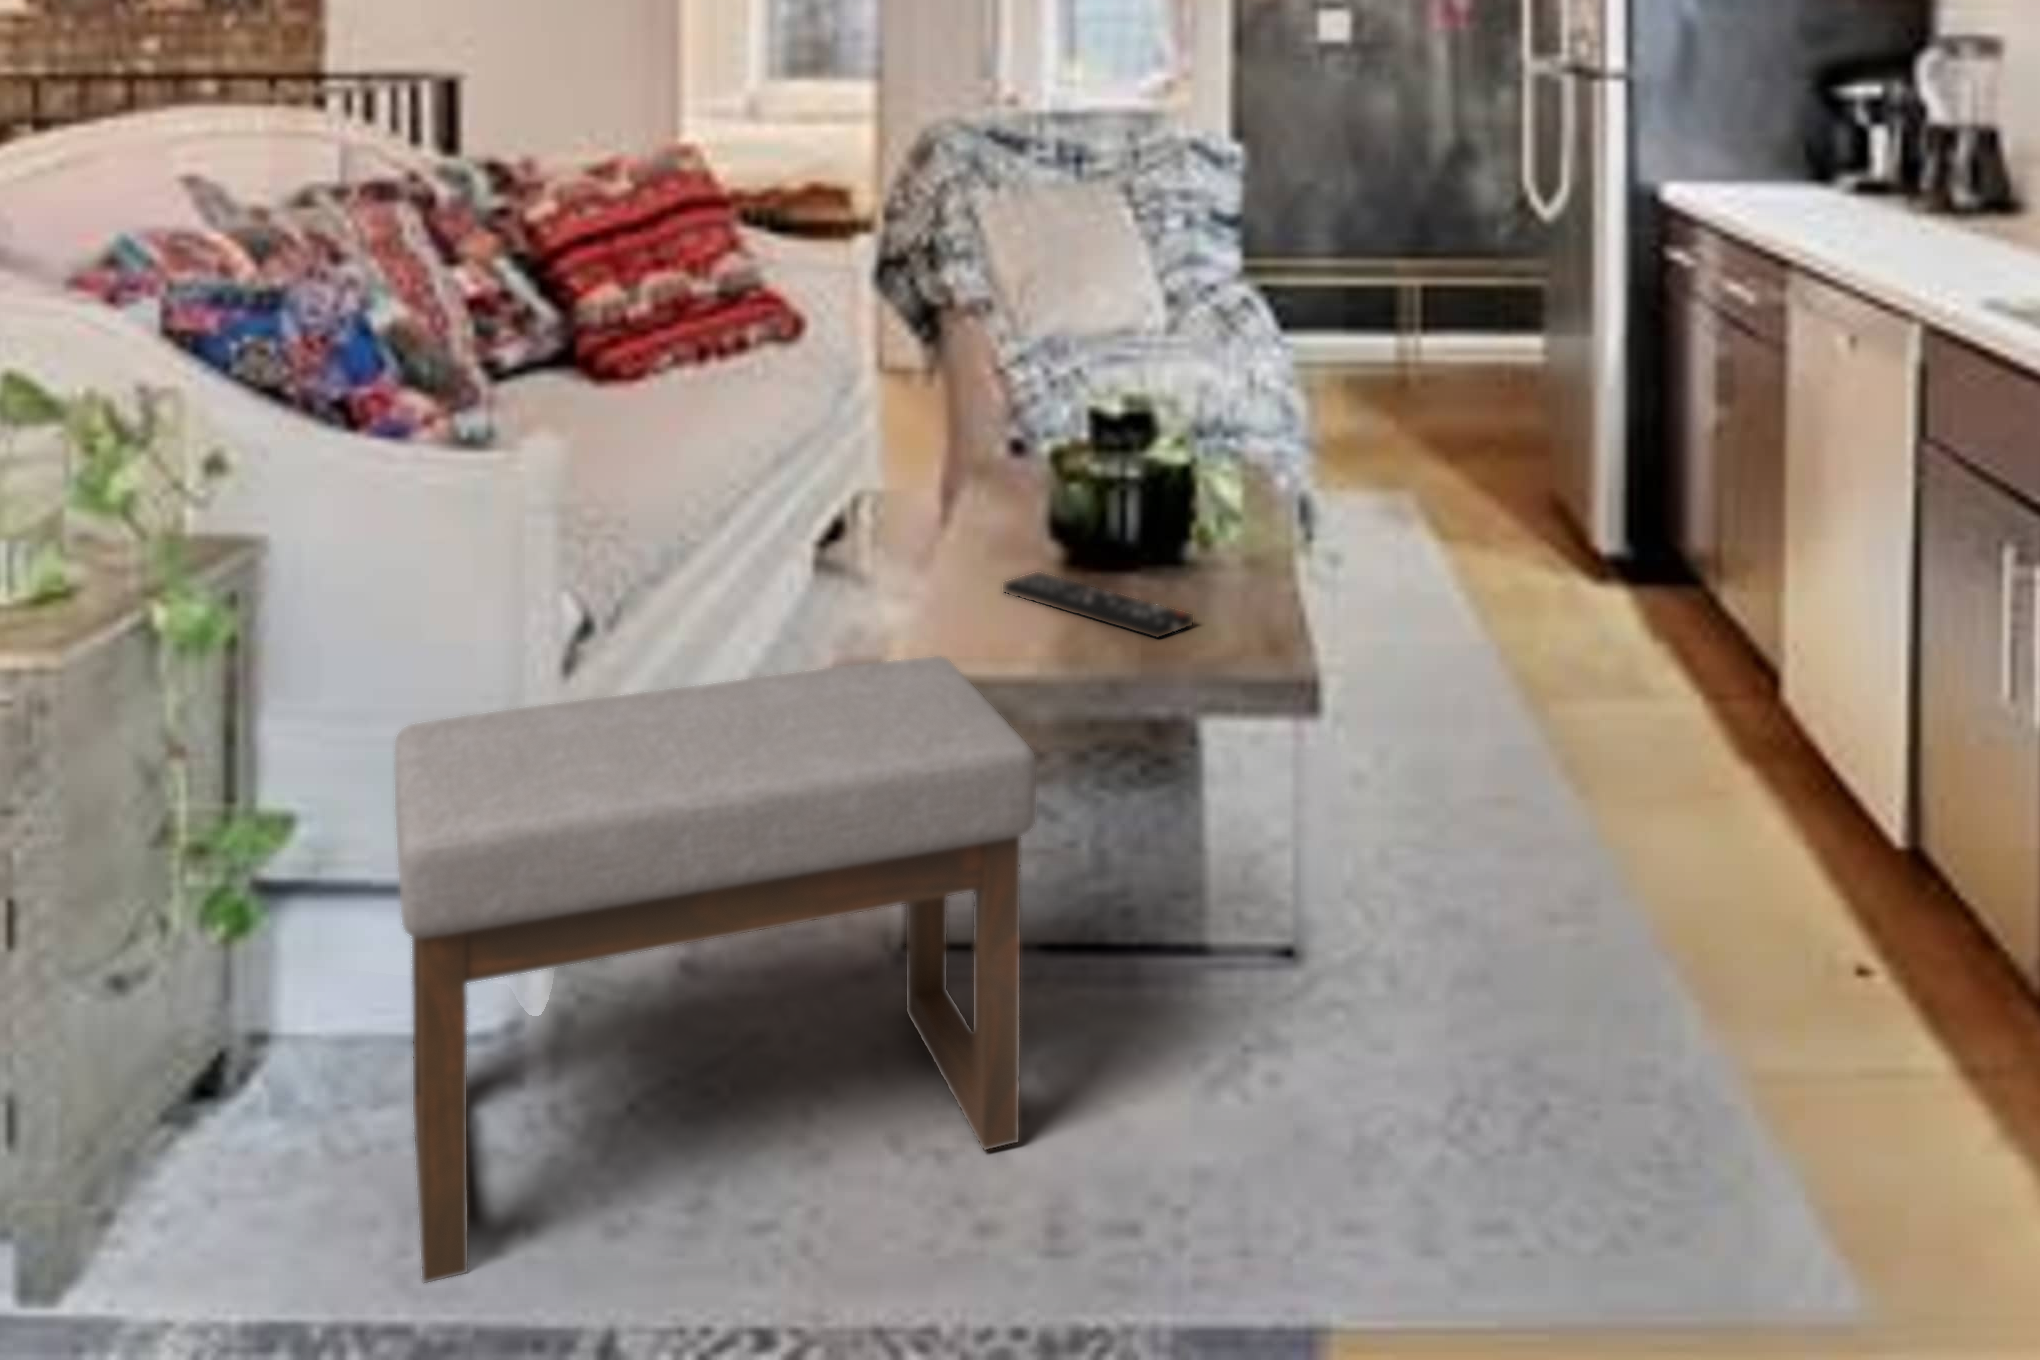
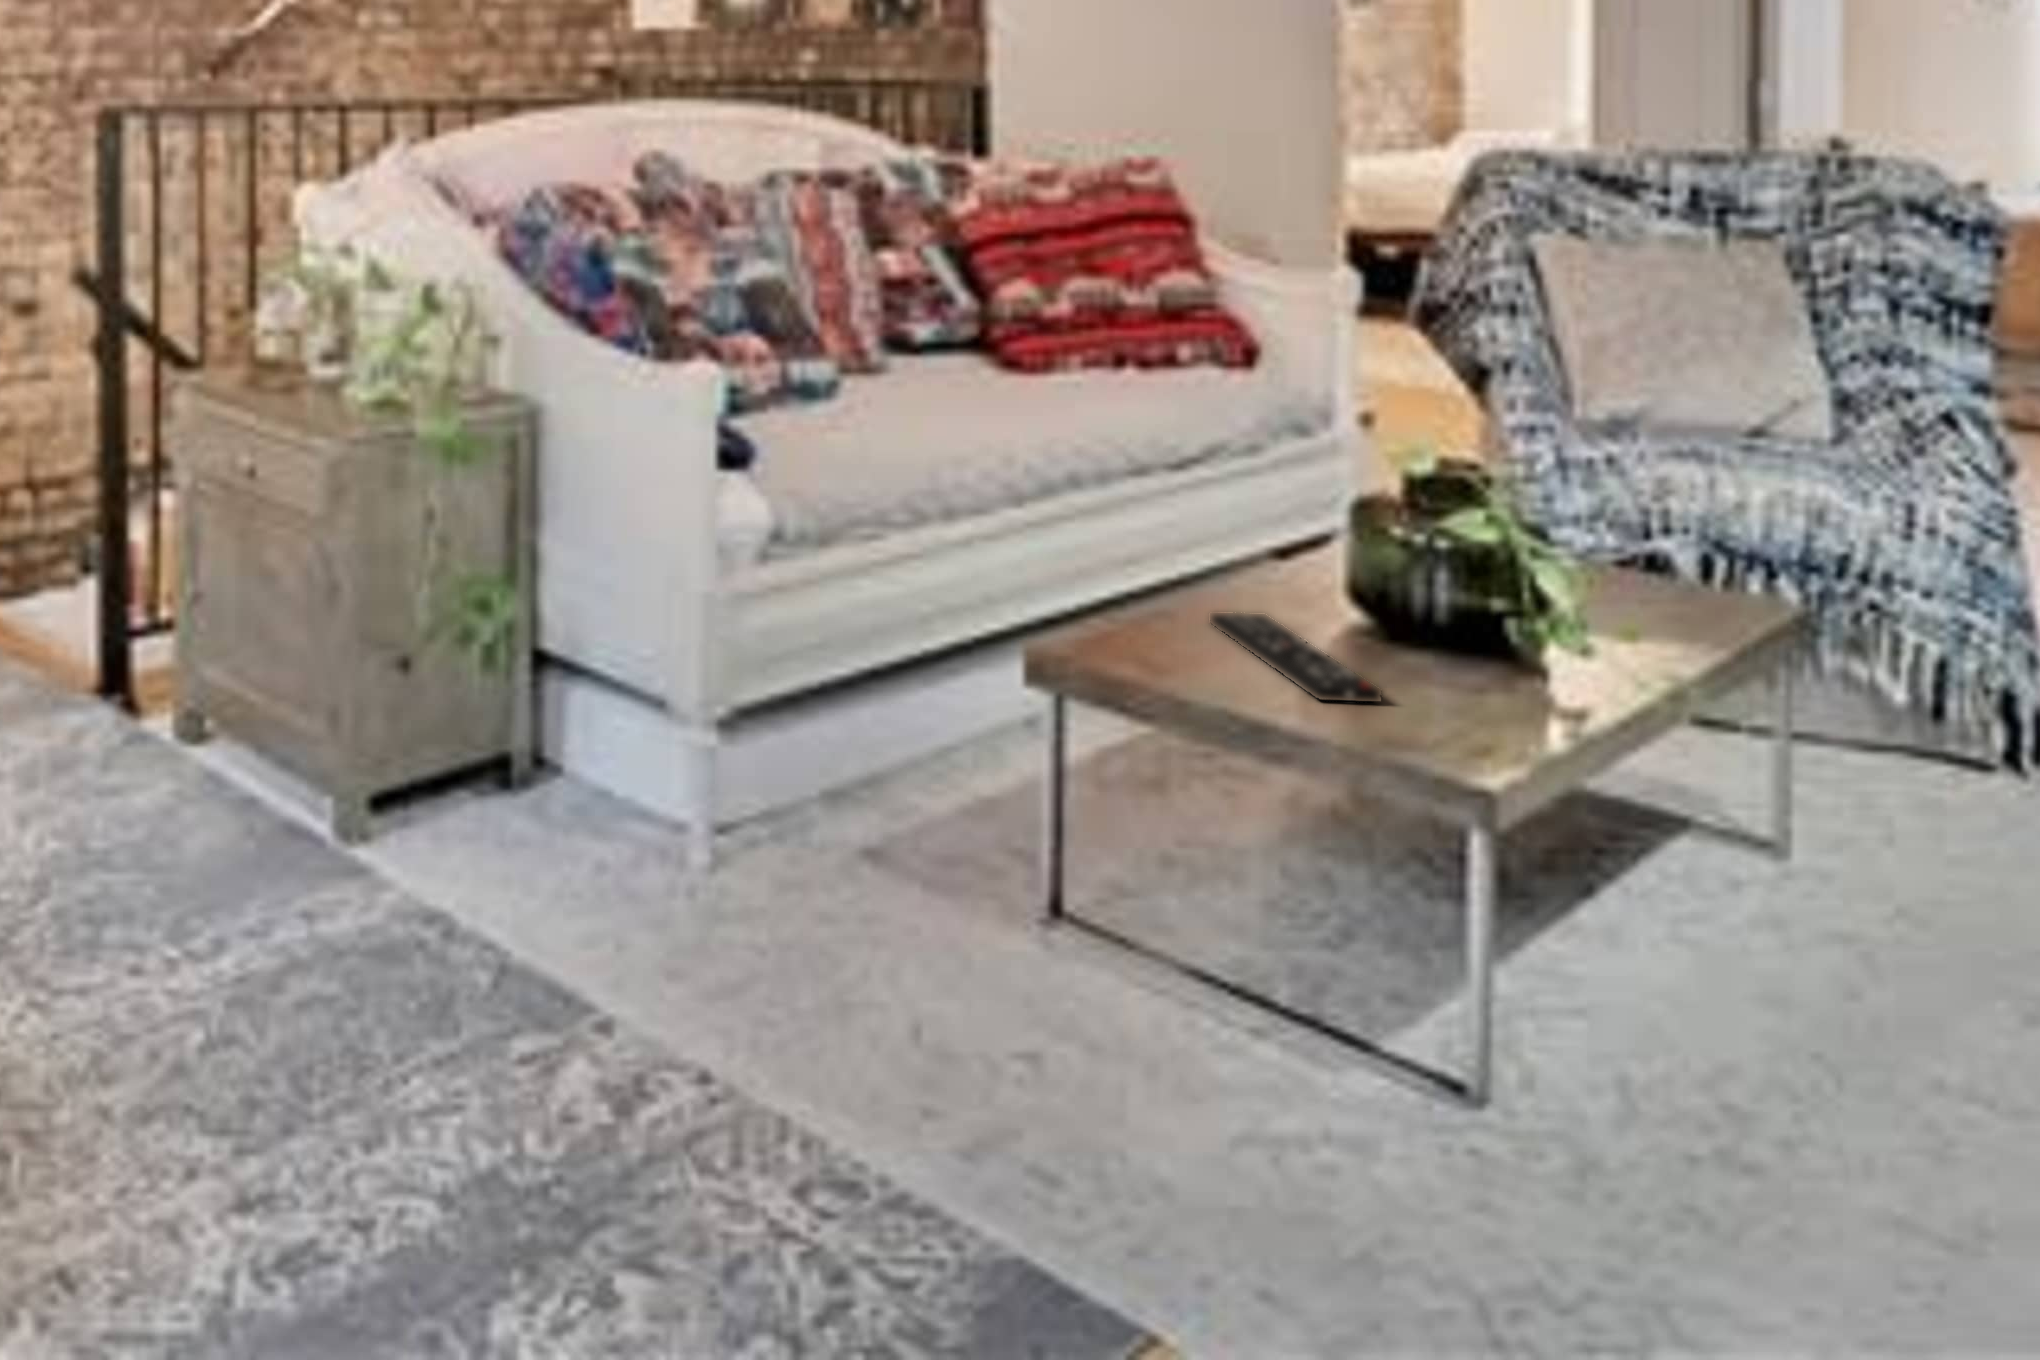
ottoman: present [395,657,1036,1282] -> none [470,571,1034,1097]

